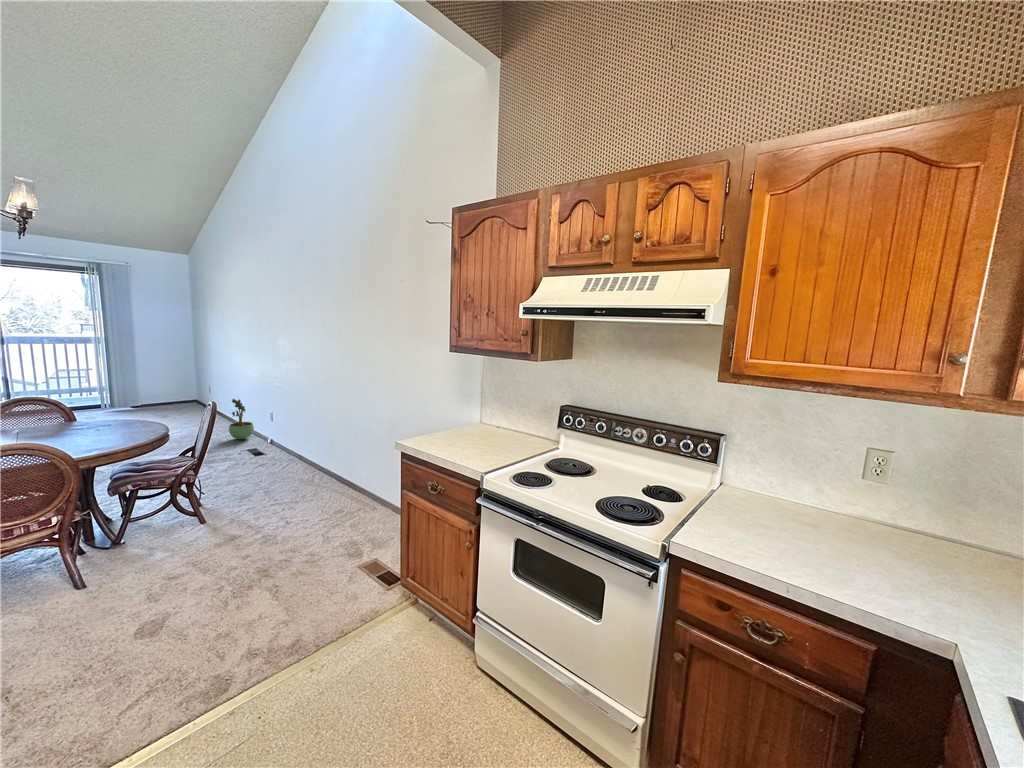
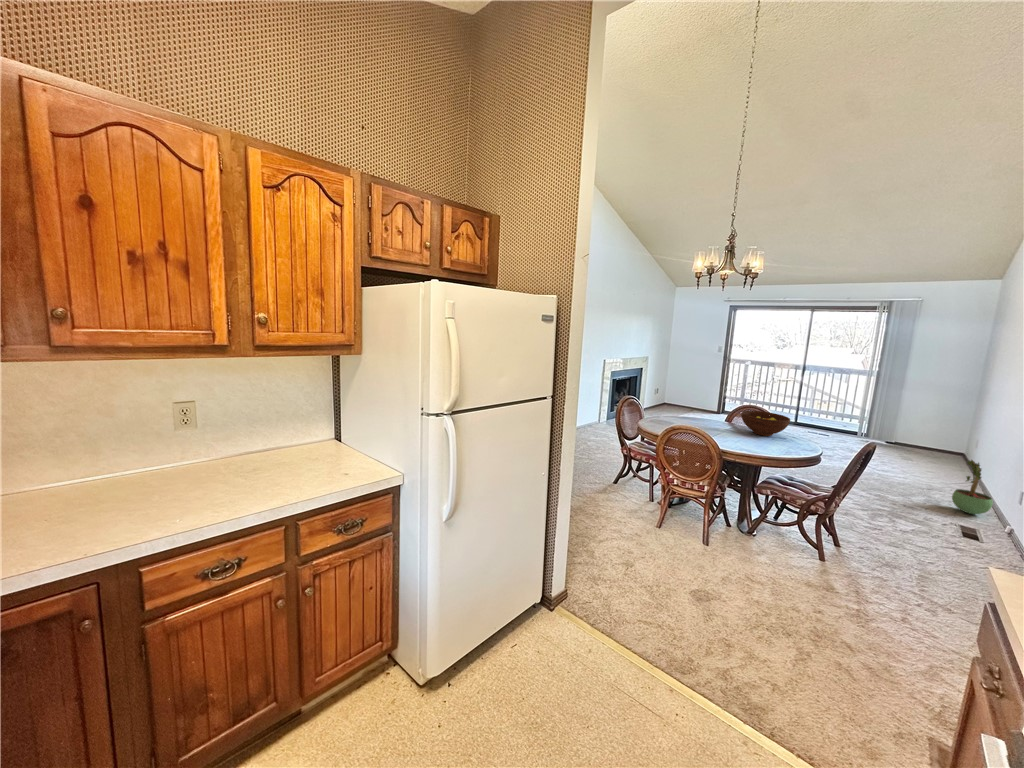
fruit bowl: none [36,399,113,430] -> present [741,411,790,436]

